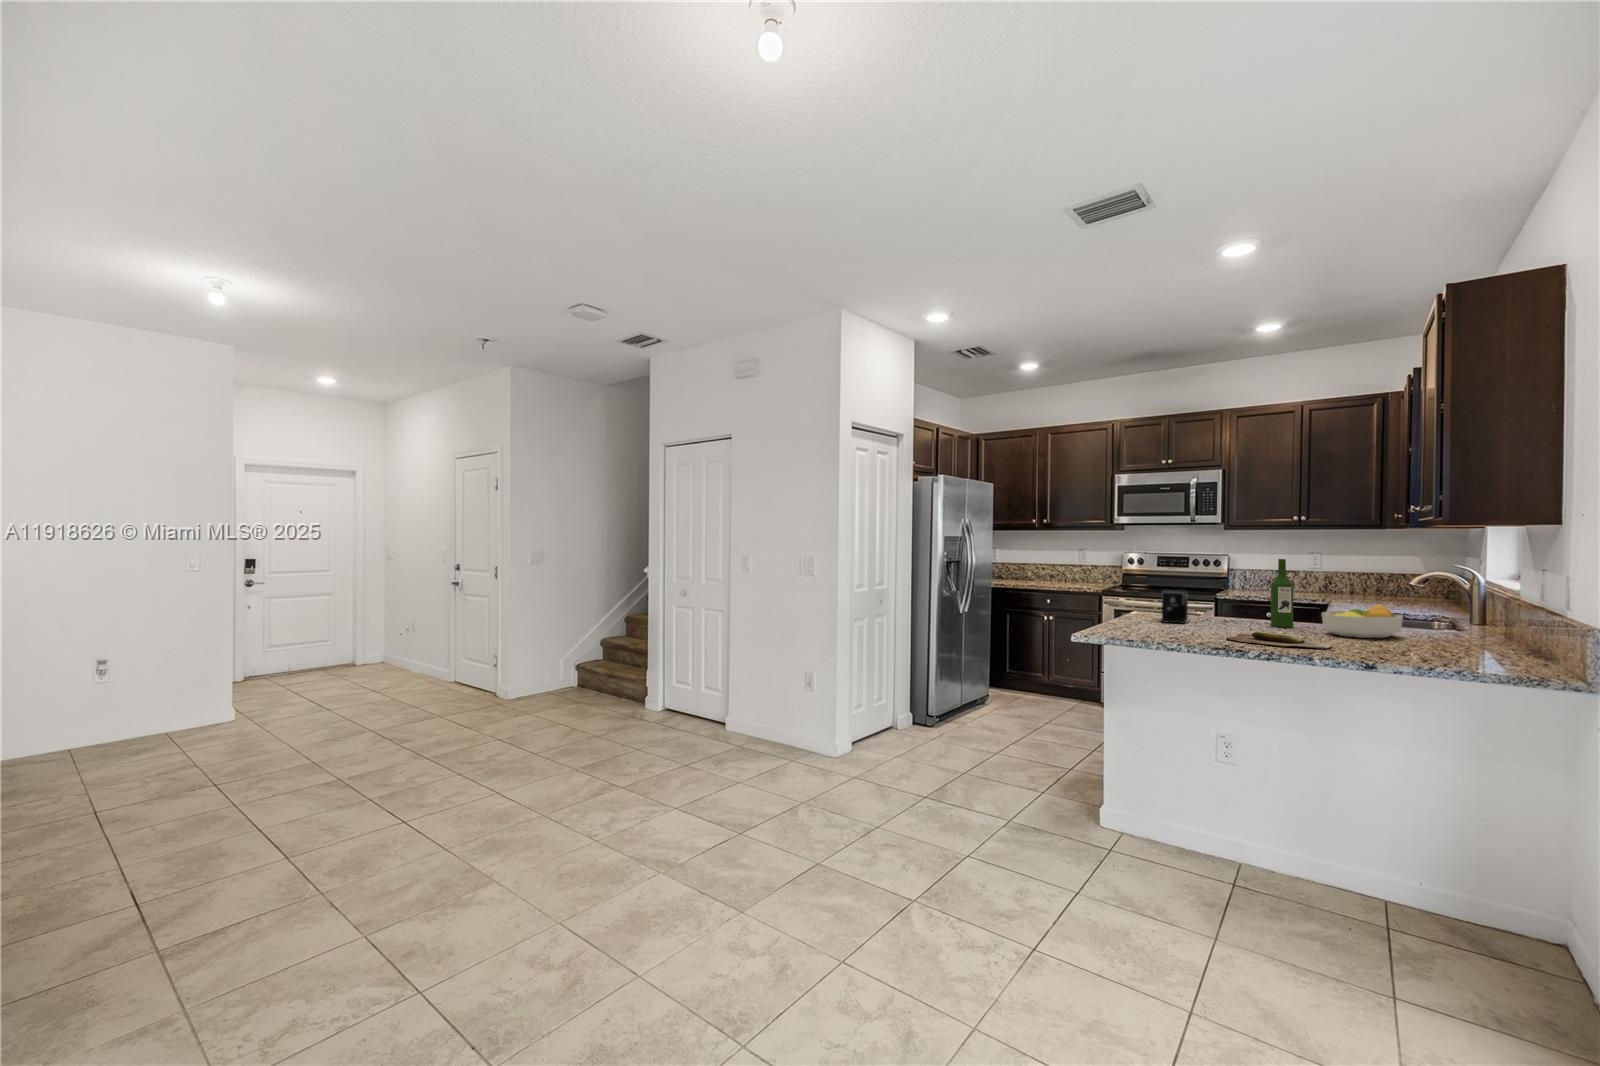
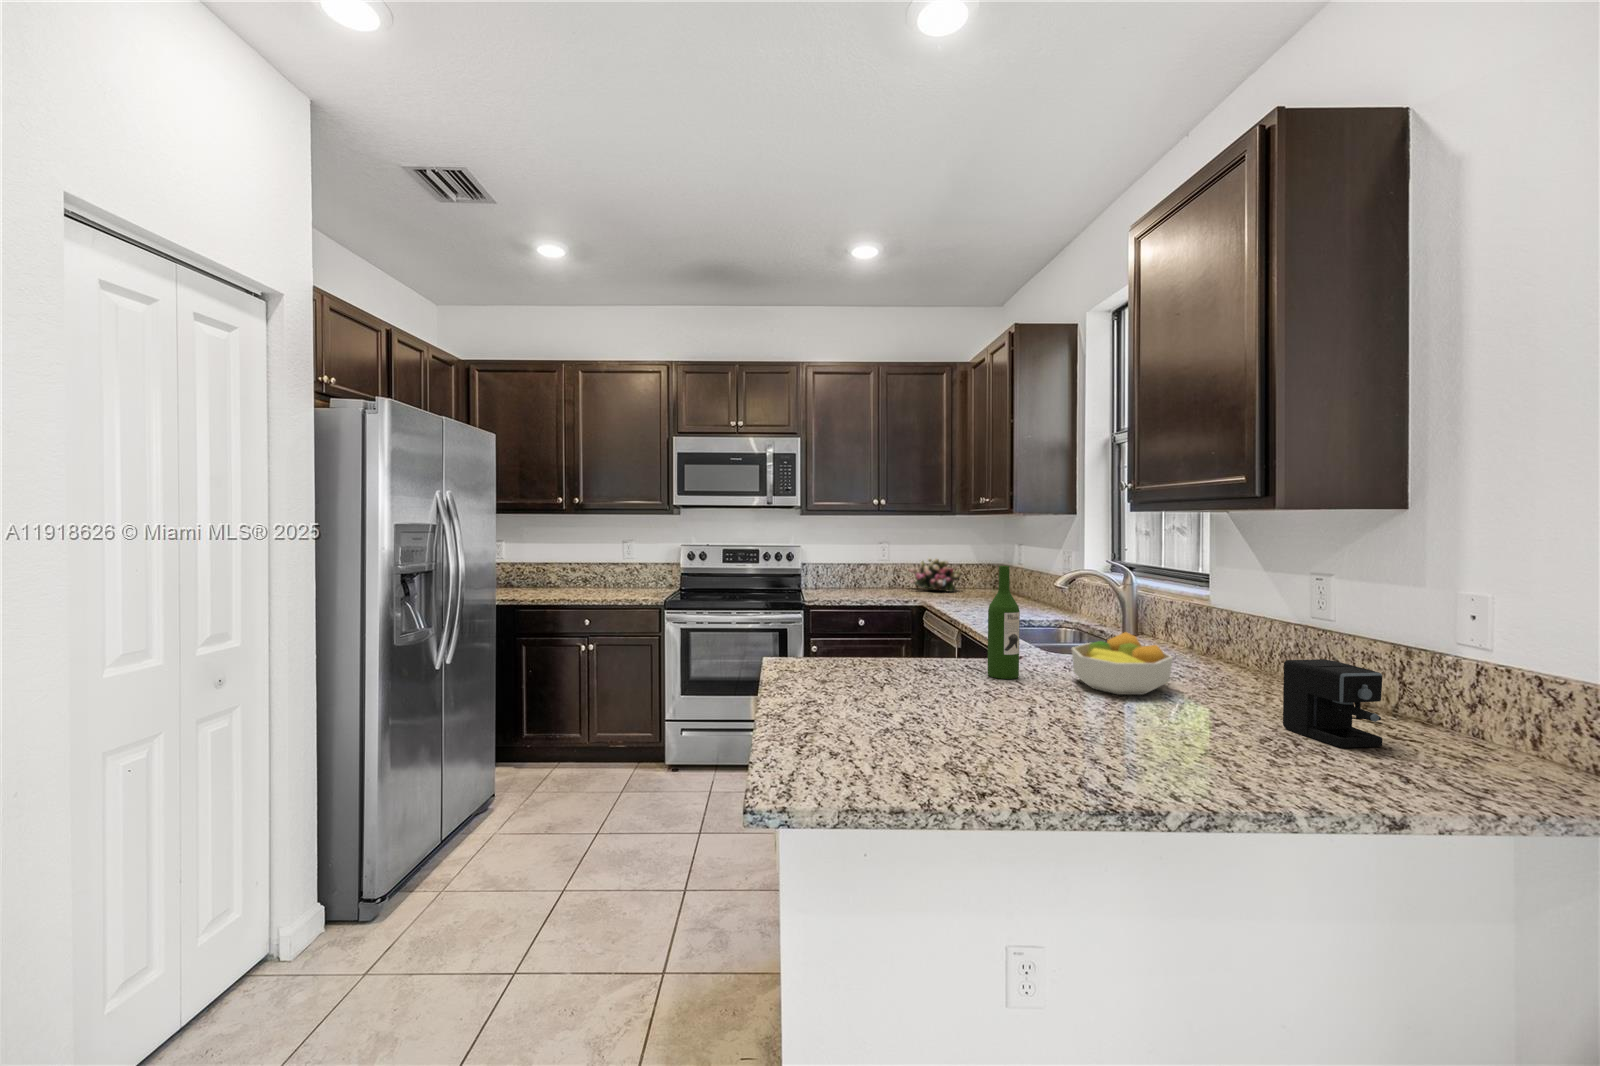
flower arrangement: none [1338,567,1403,599] -> present [909,558,962,592]
coffee maker: present [1161,590,1225,623] -> present [1283,659,1382,748]
cutting board: present [1226,632,1332,648] -> none [1025,721,1217,769]

